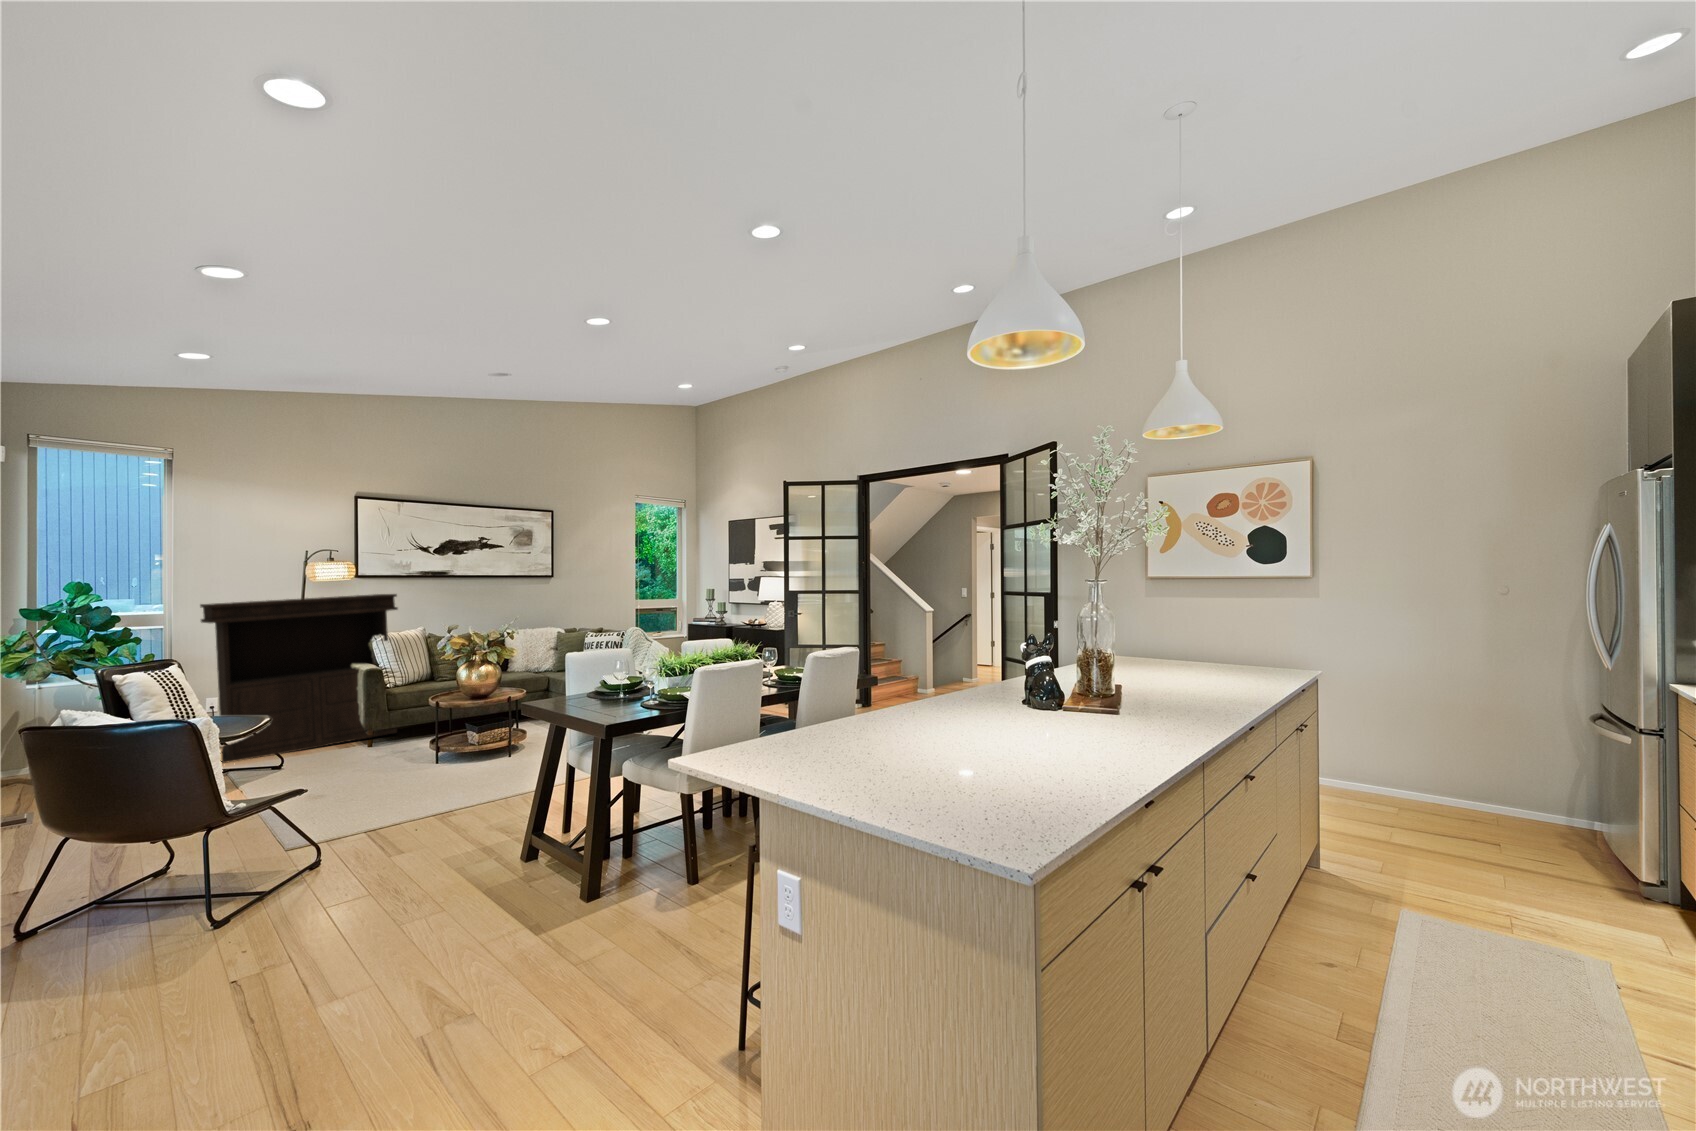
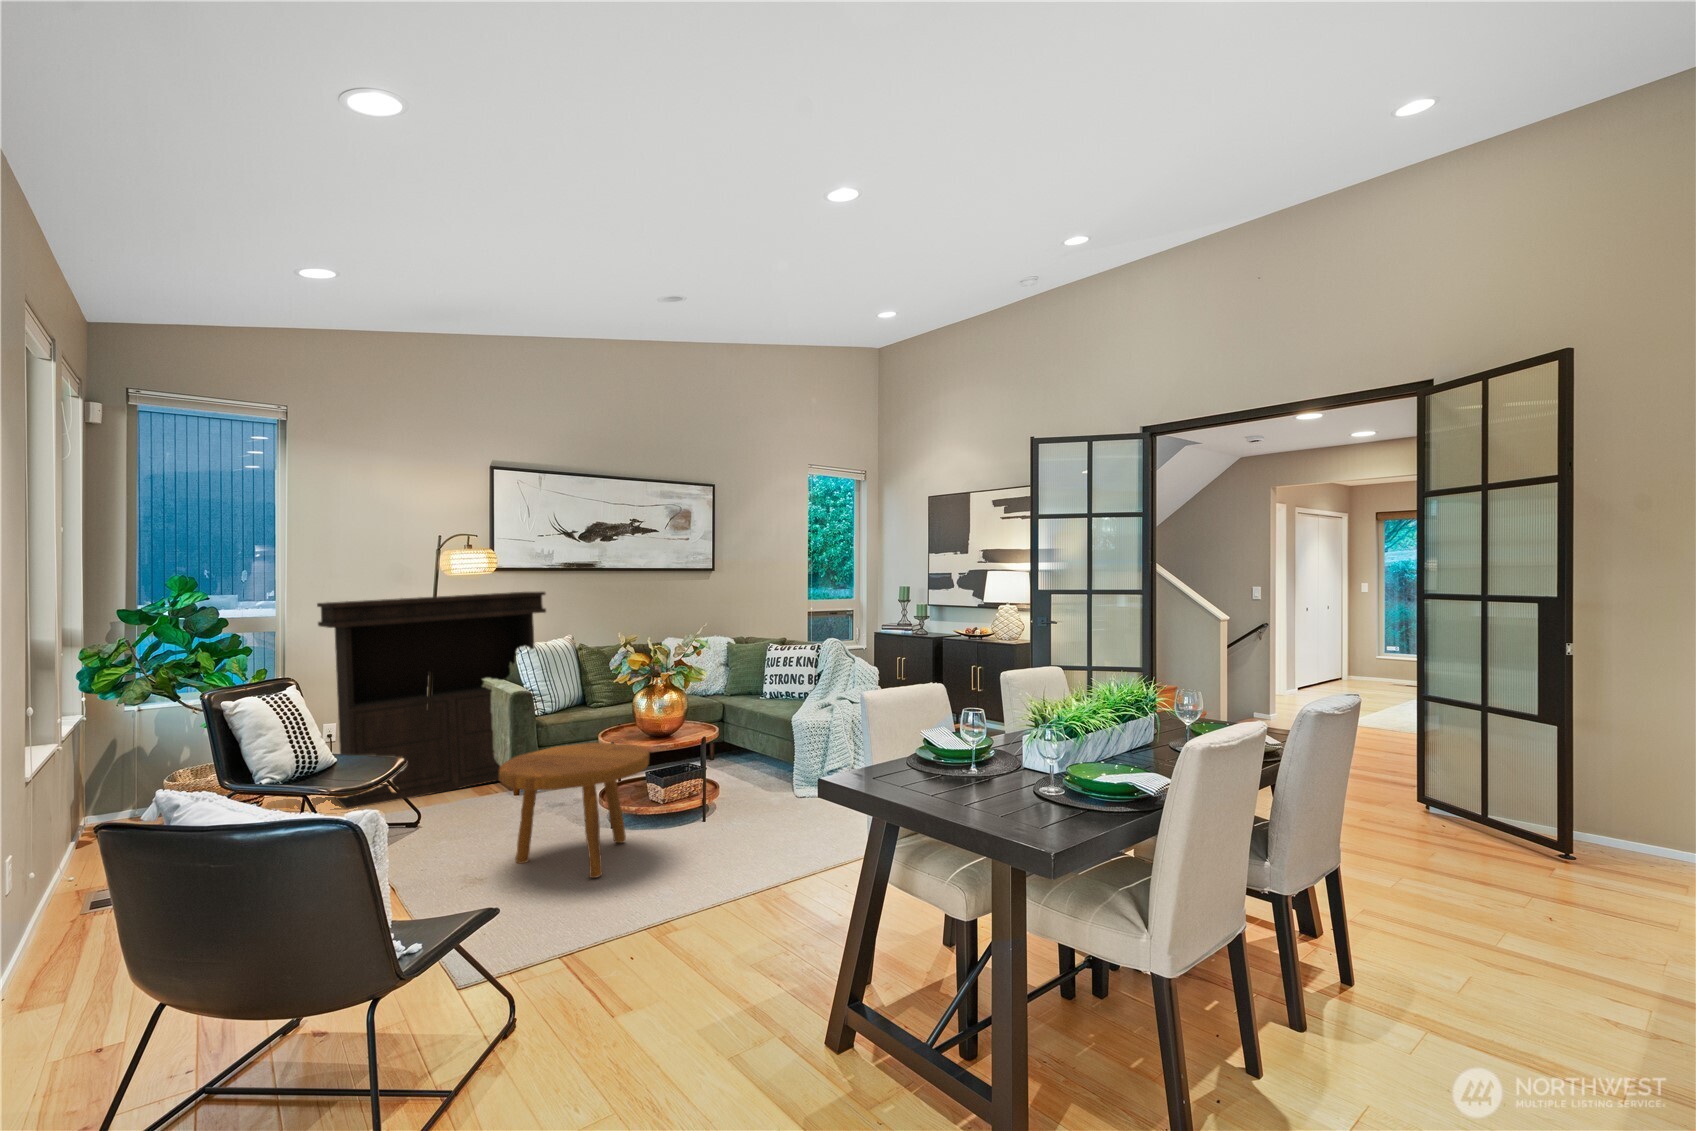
footstool: none [336,704,457,797] -> present [499,743,649,878]

